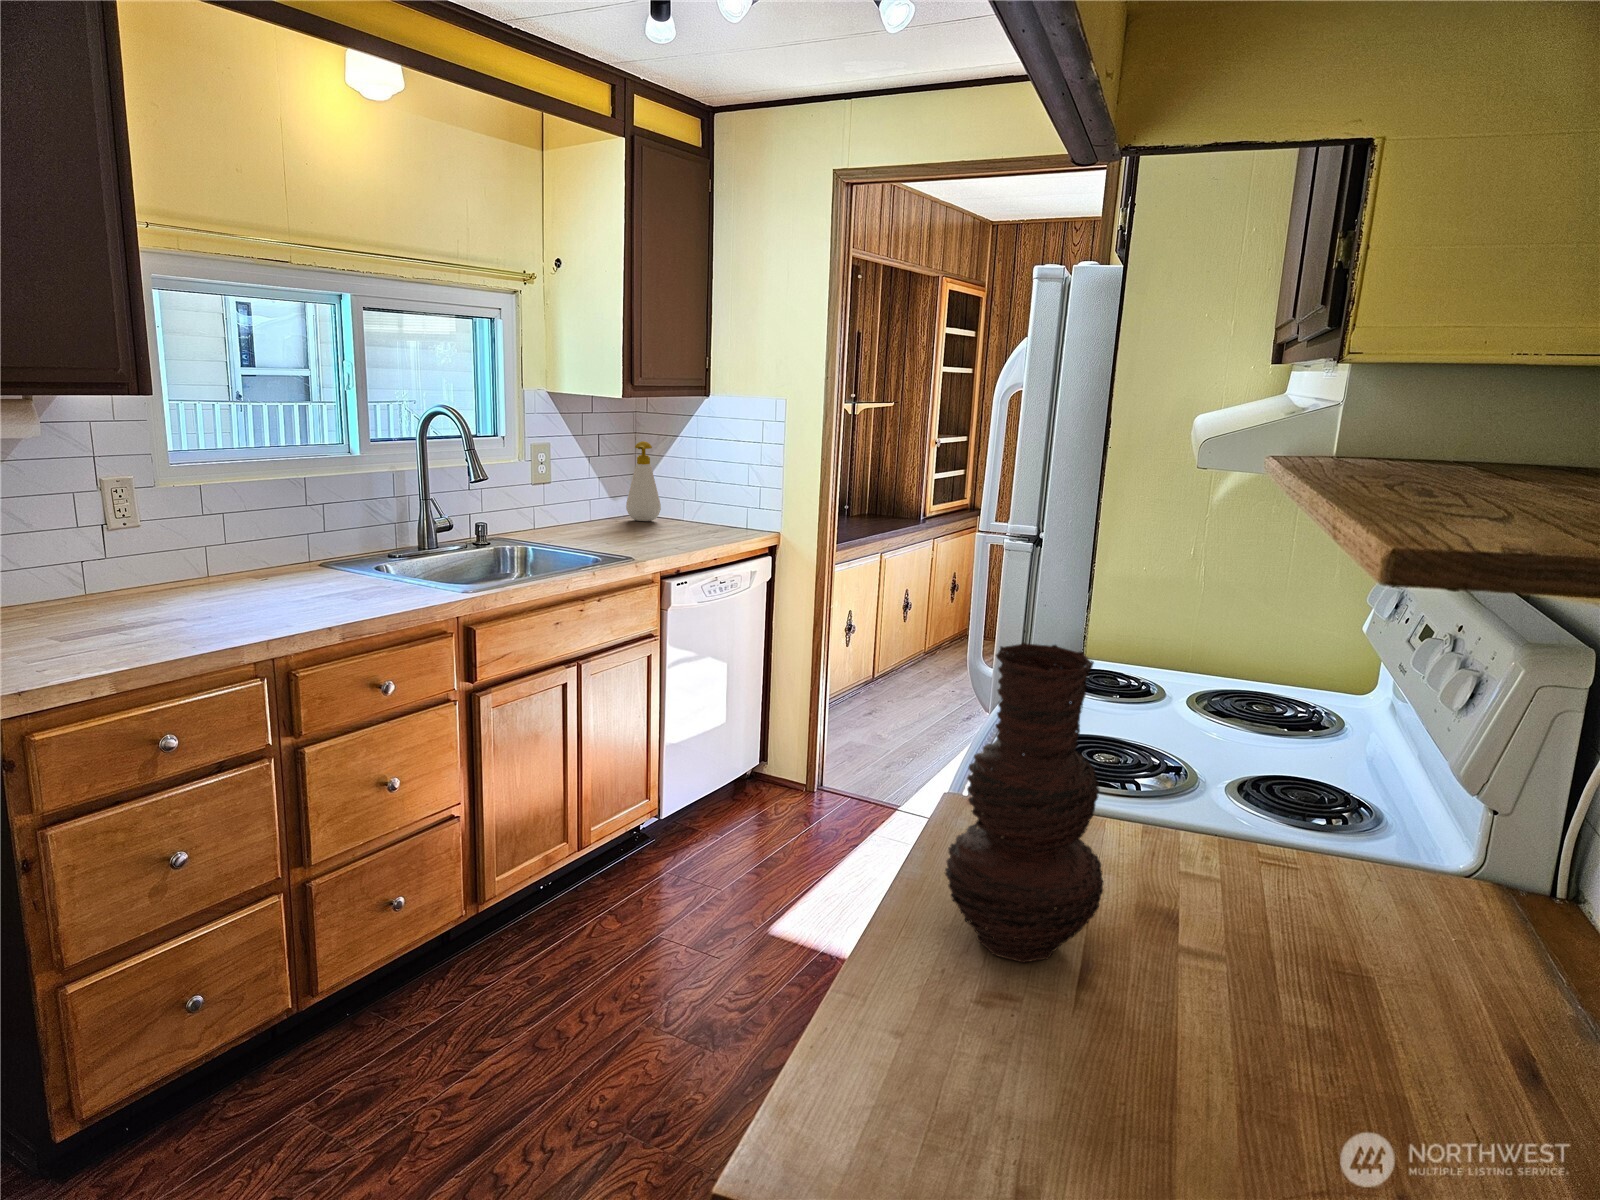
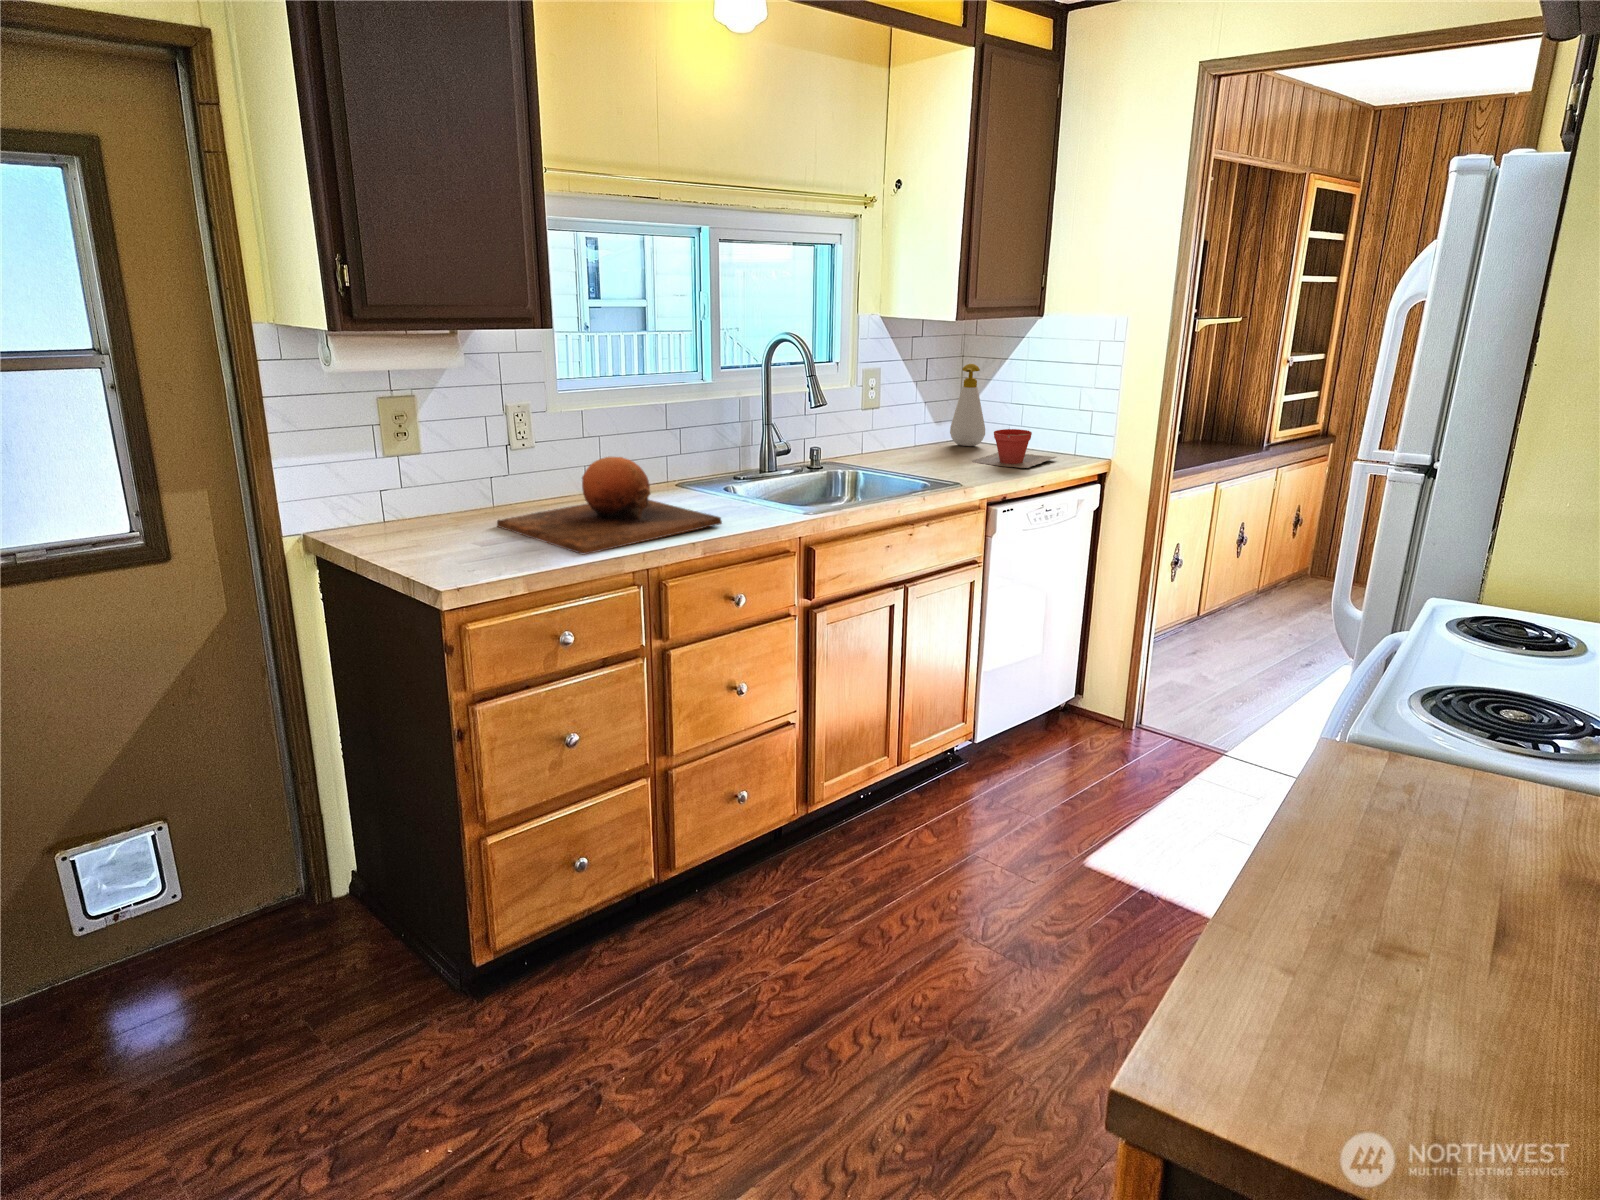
plant pot: none [642,504,730,541] -> present [972,429,1056,468]
chopping board: none [79,537,362,649] -> present [497,457,722,554]
vase: present [945,643,1103,963] -> none [1340,583,1536,906]

